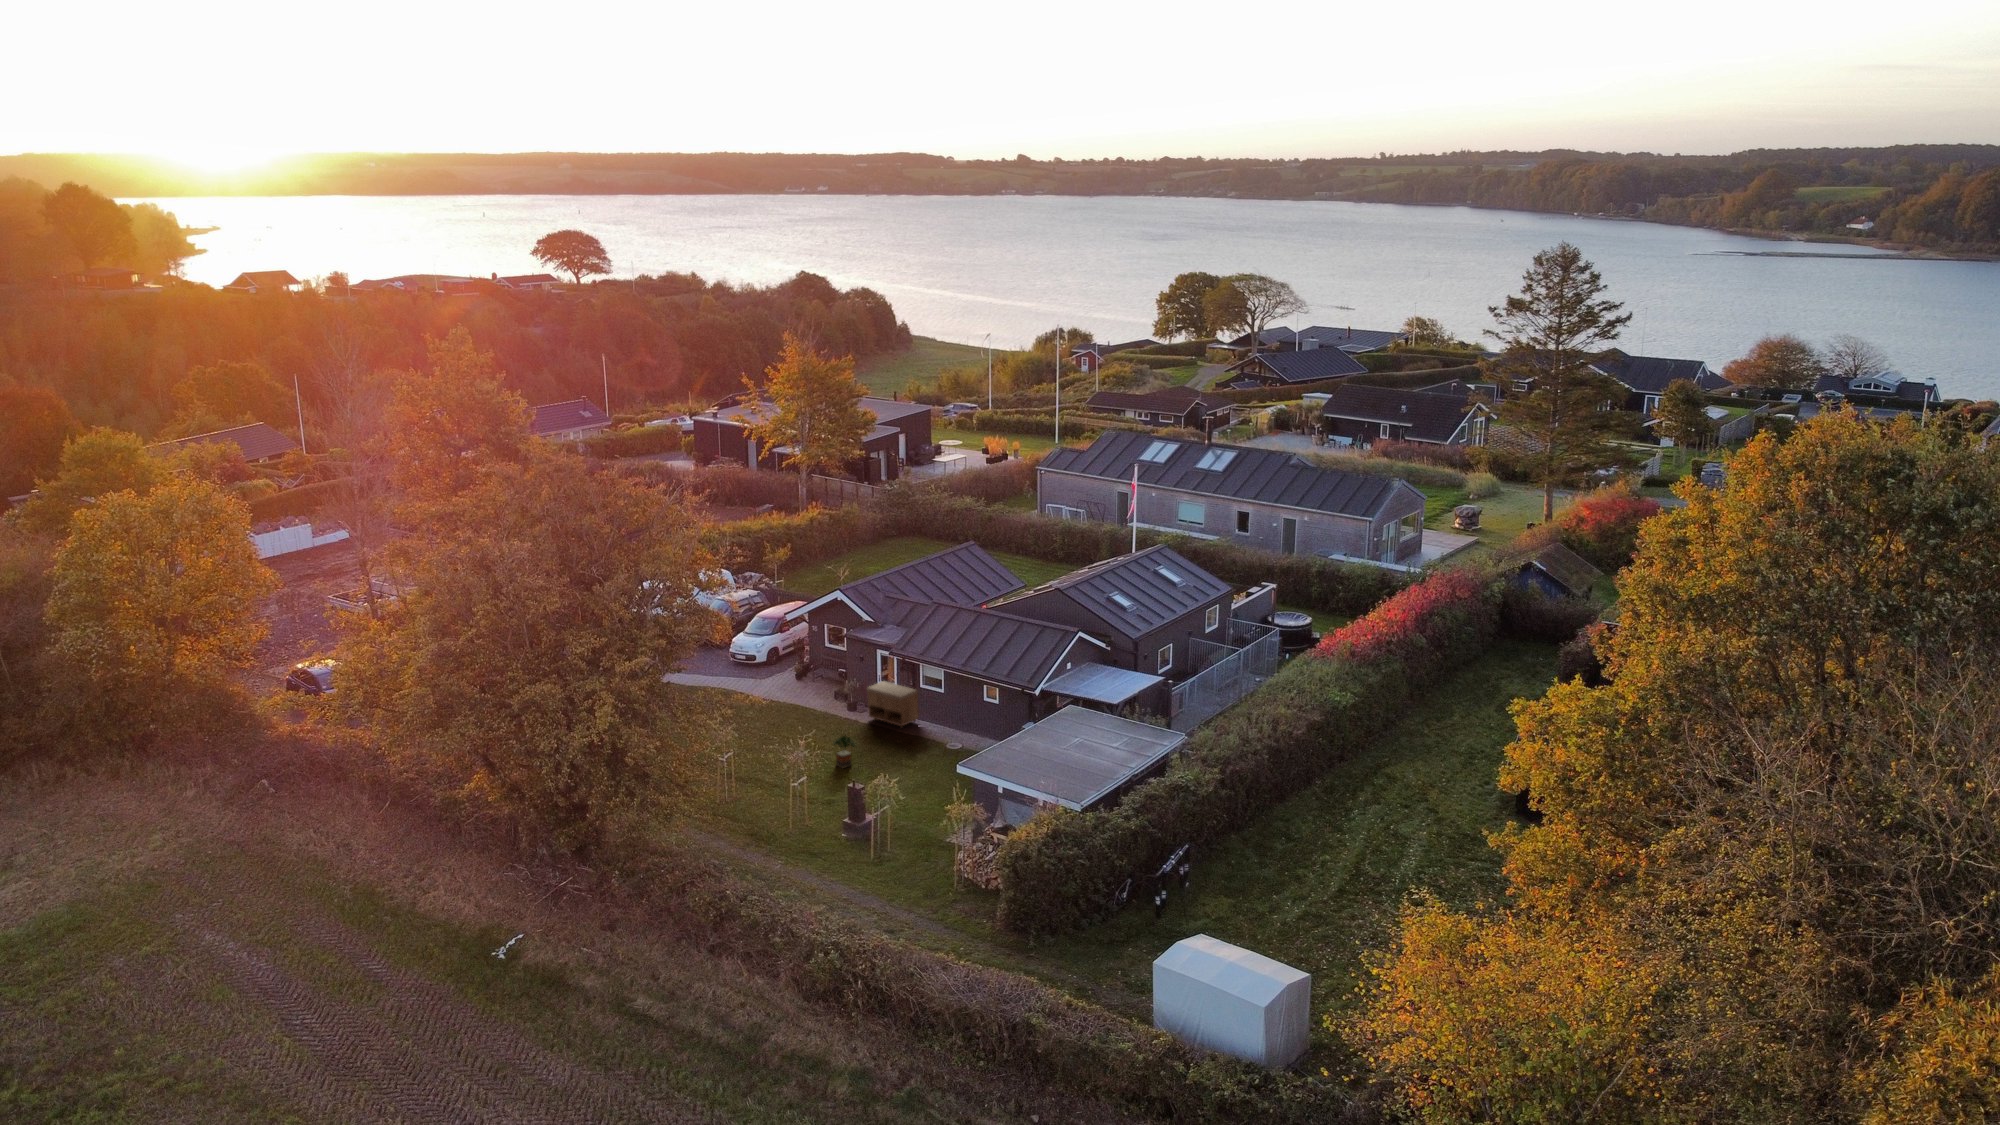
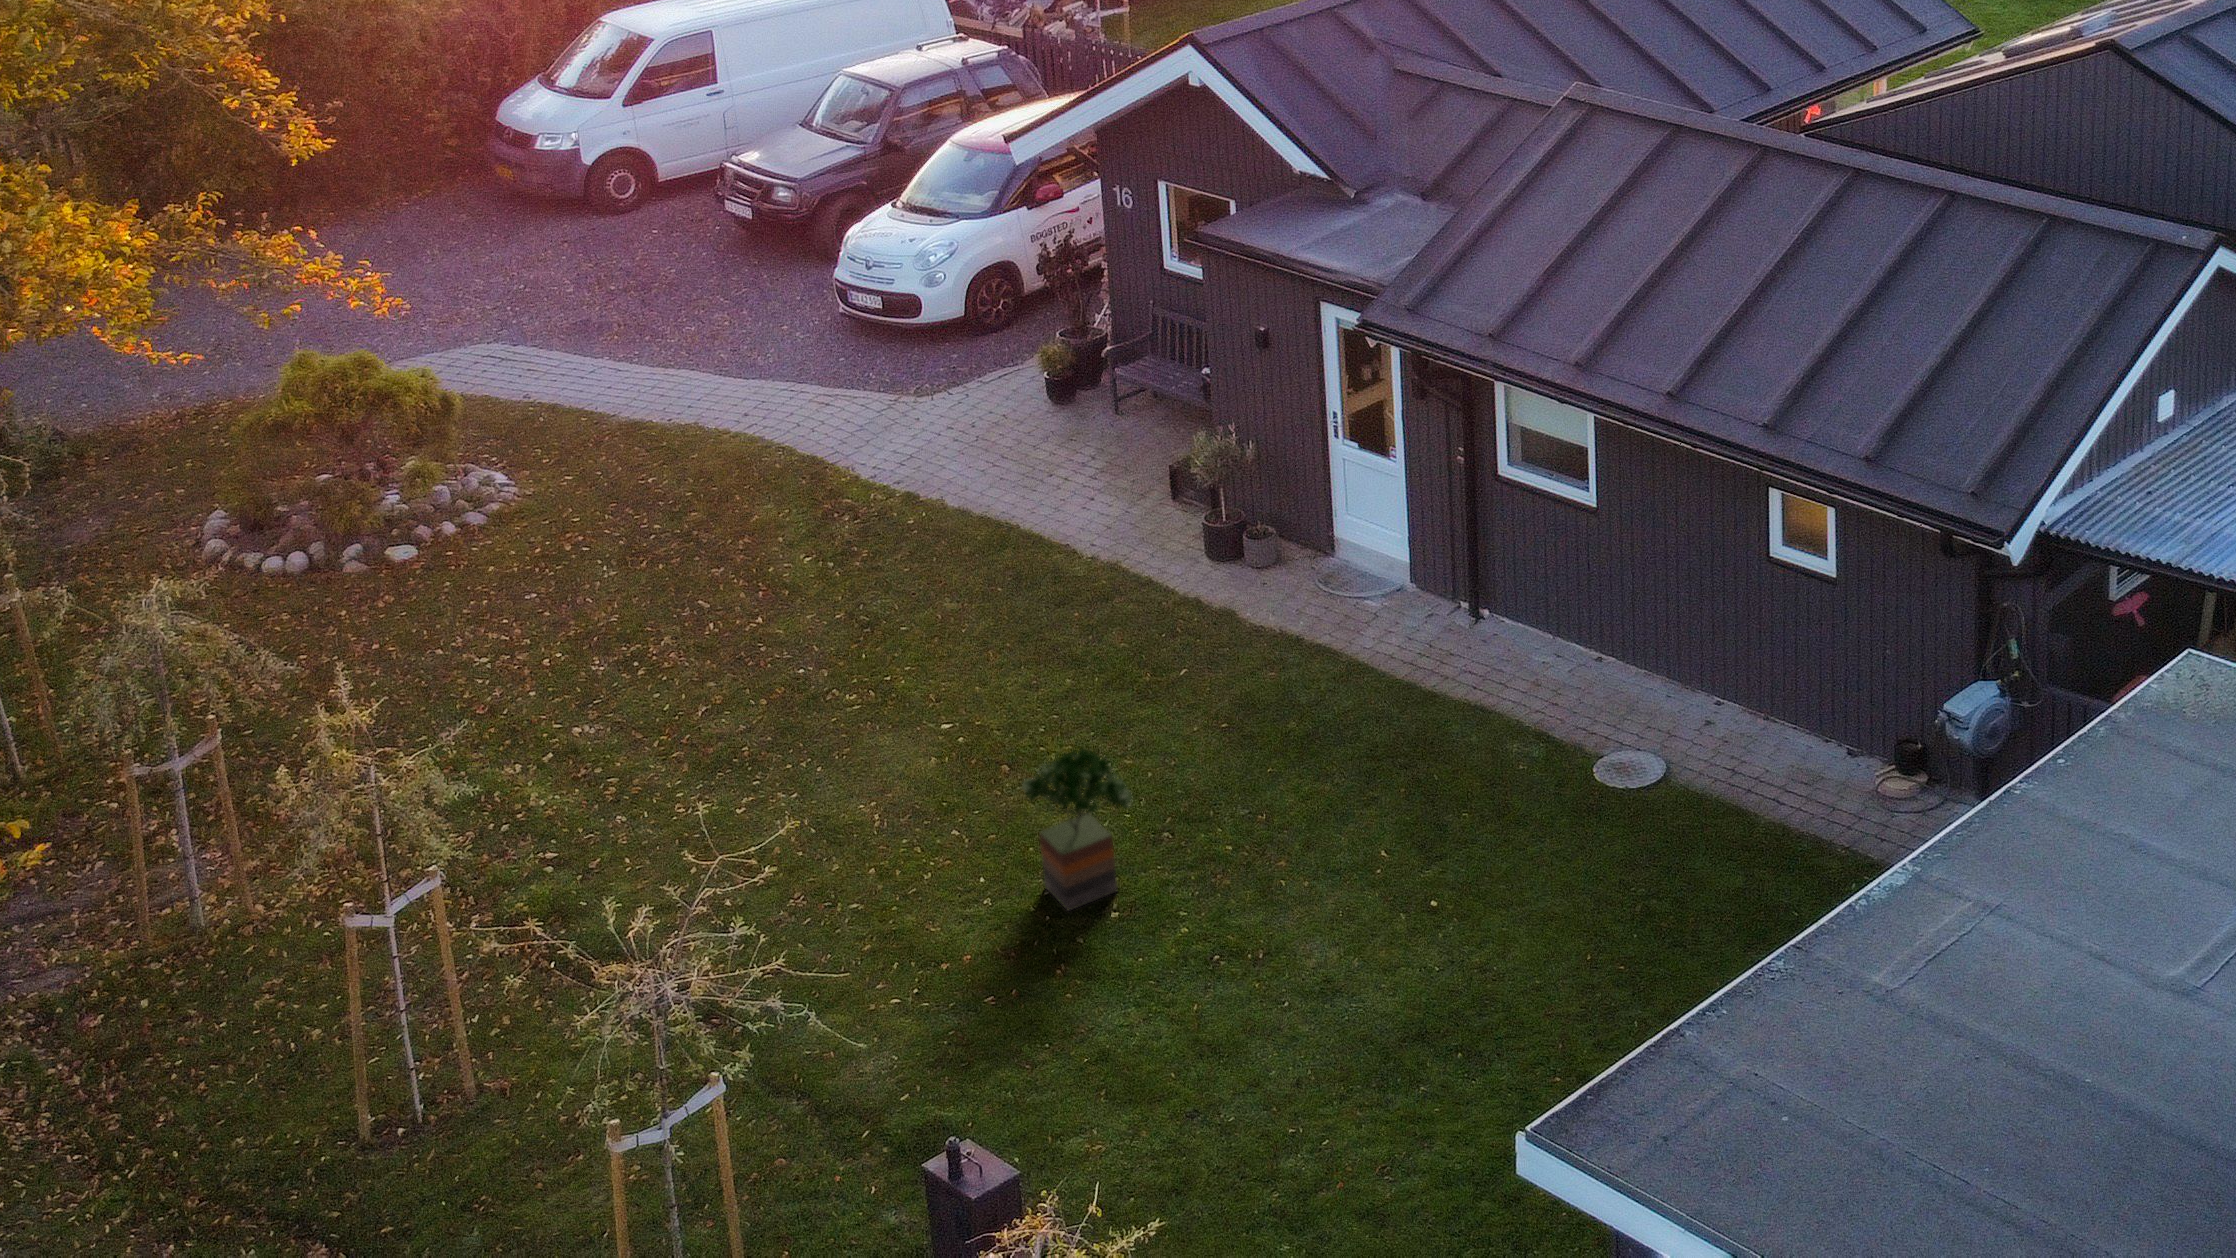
storage bench: present [866,681,919,727] -> none [1261,440,1491,660]

